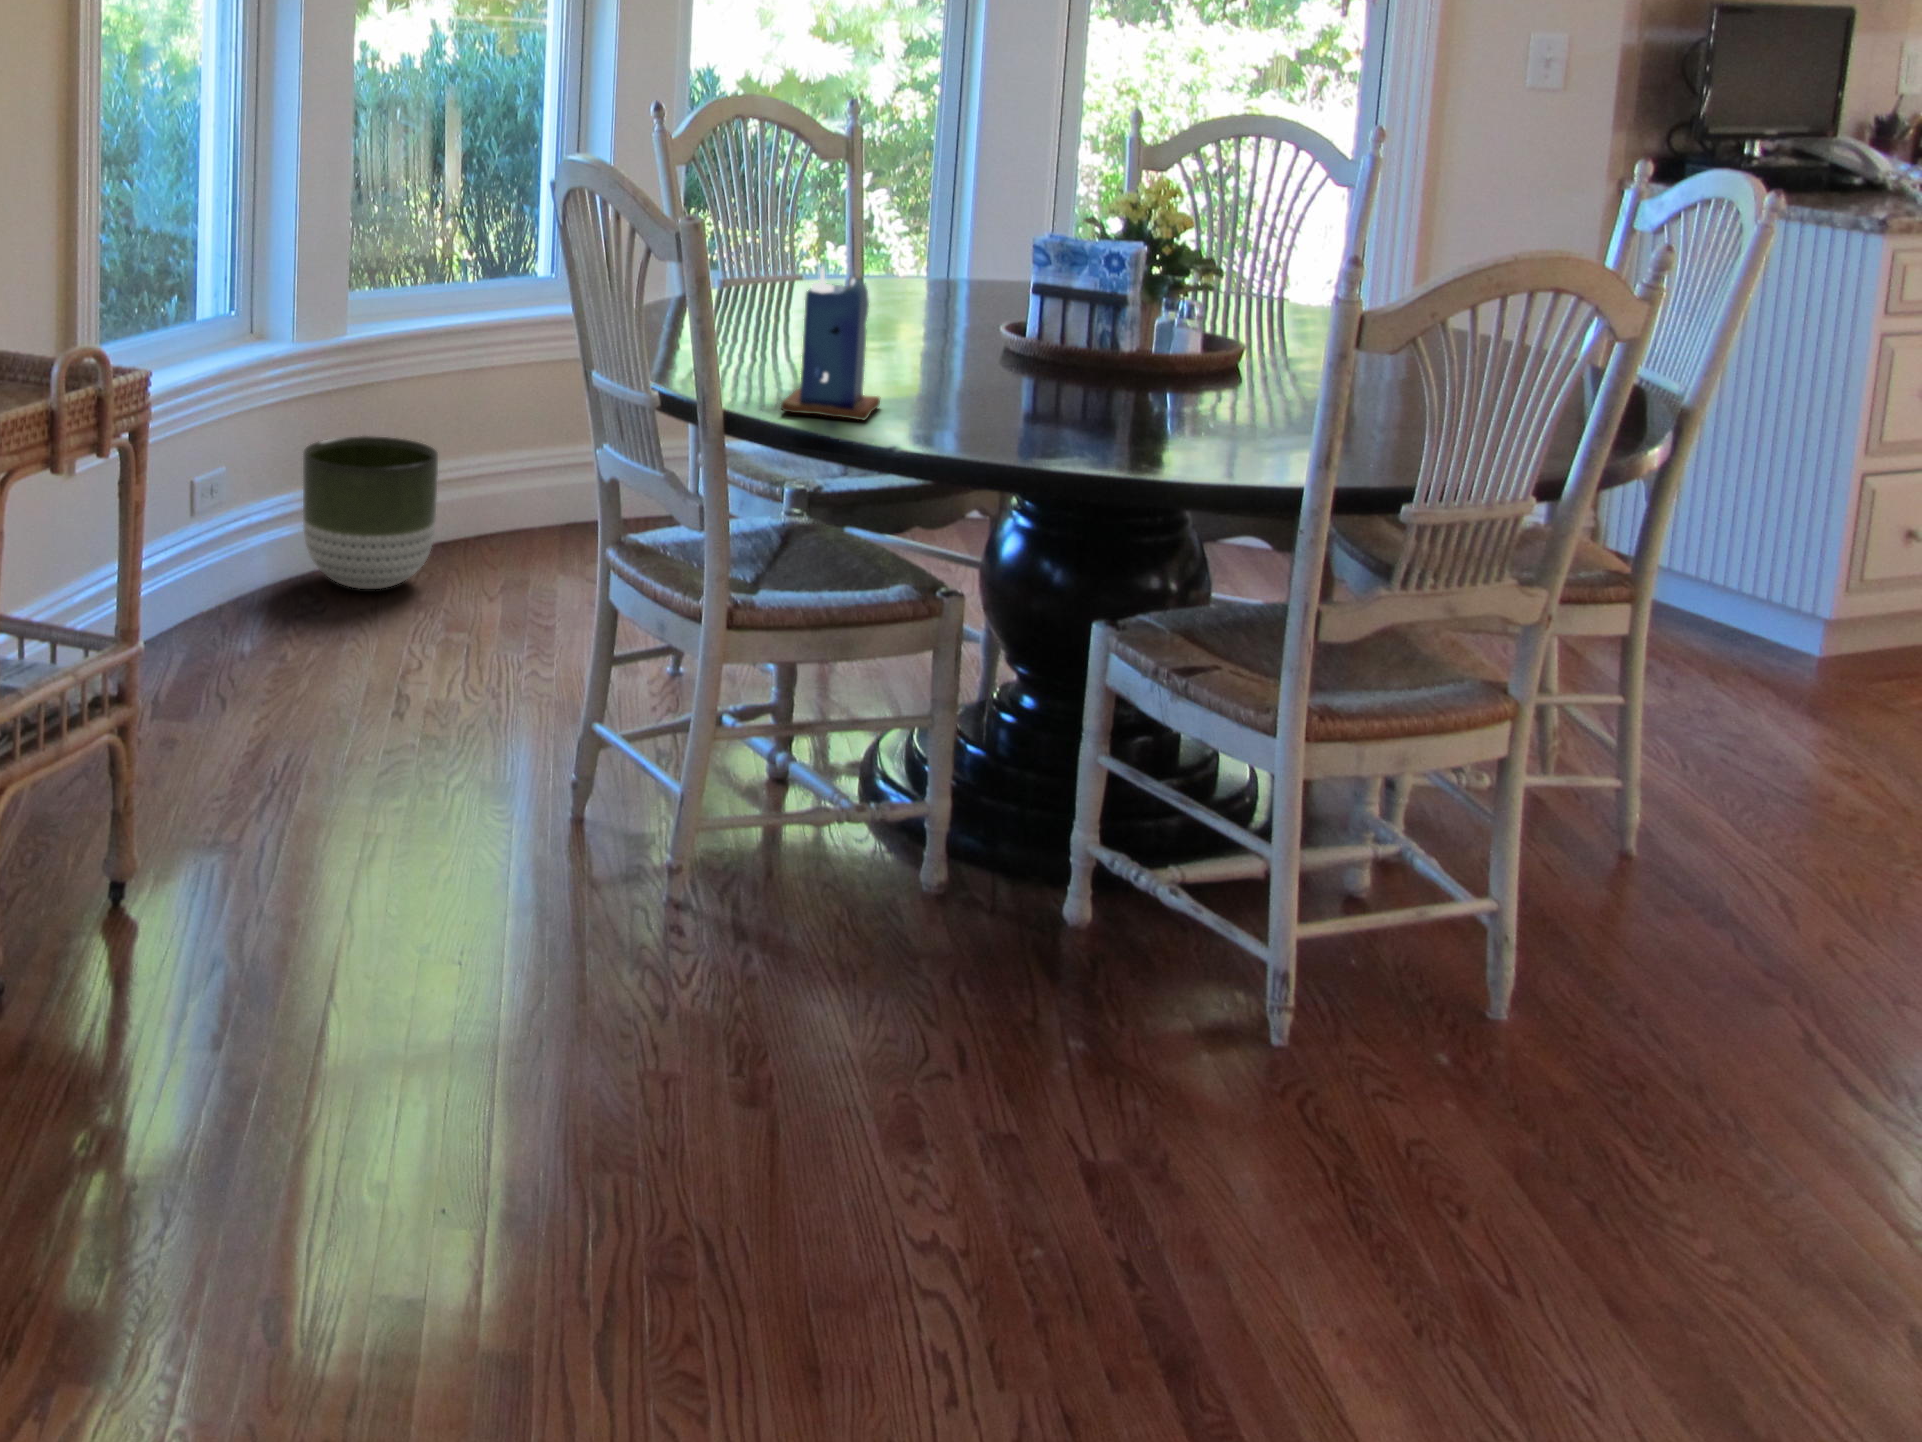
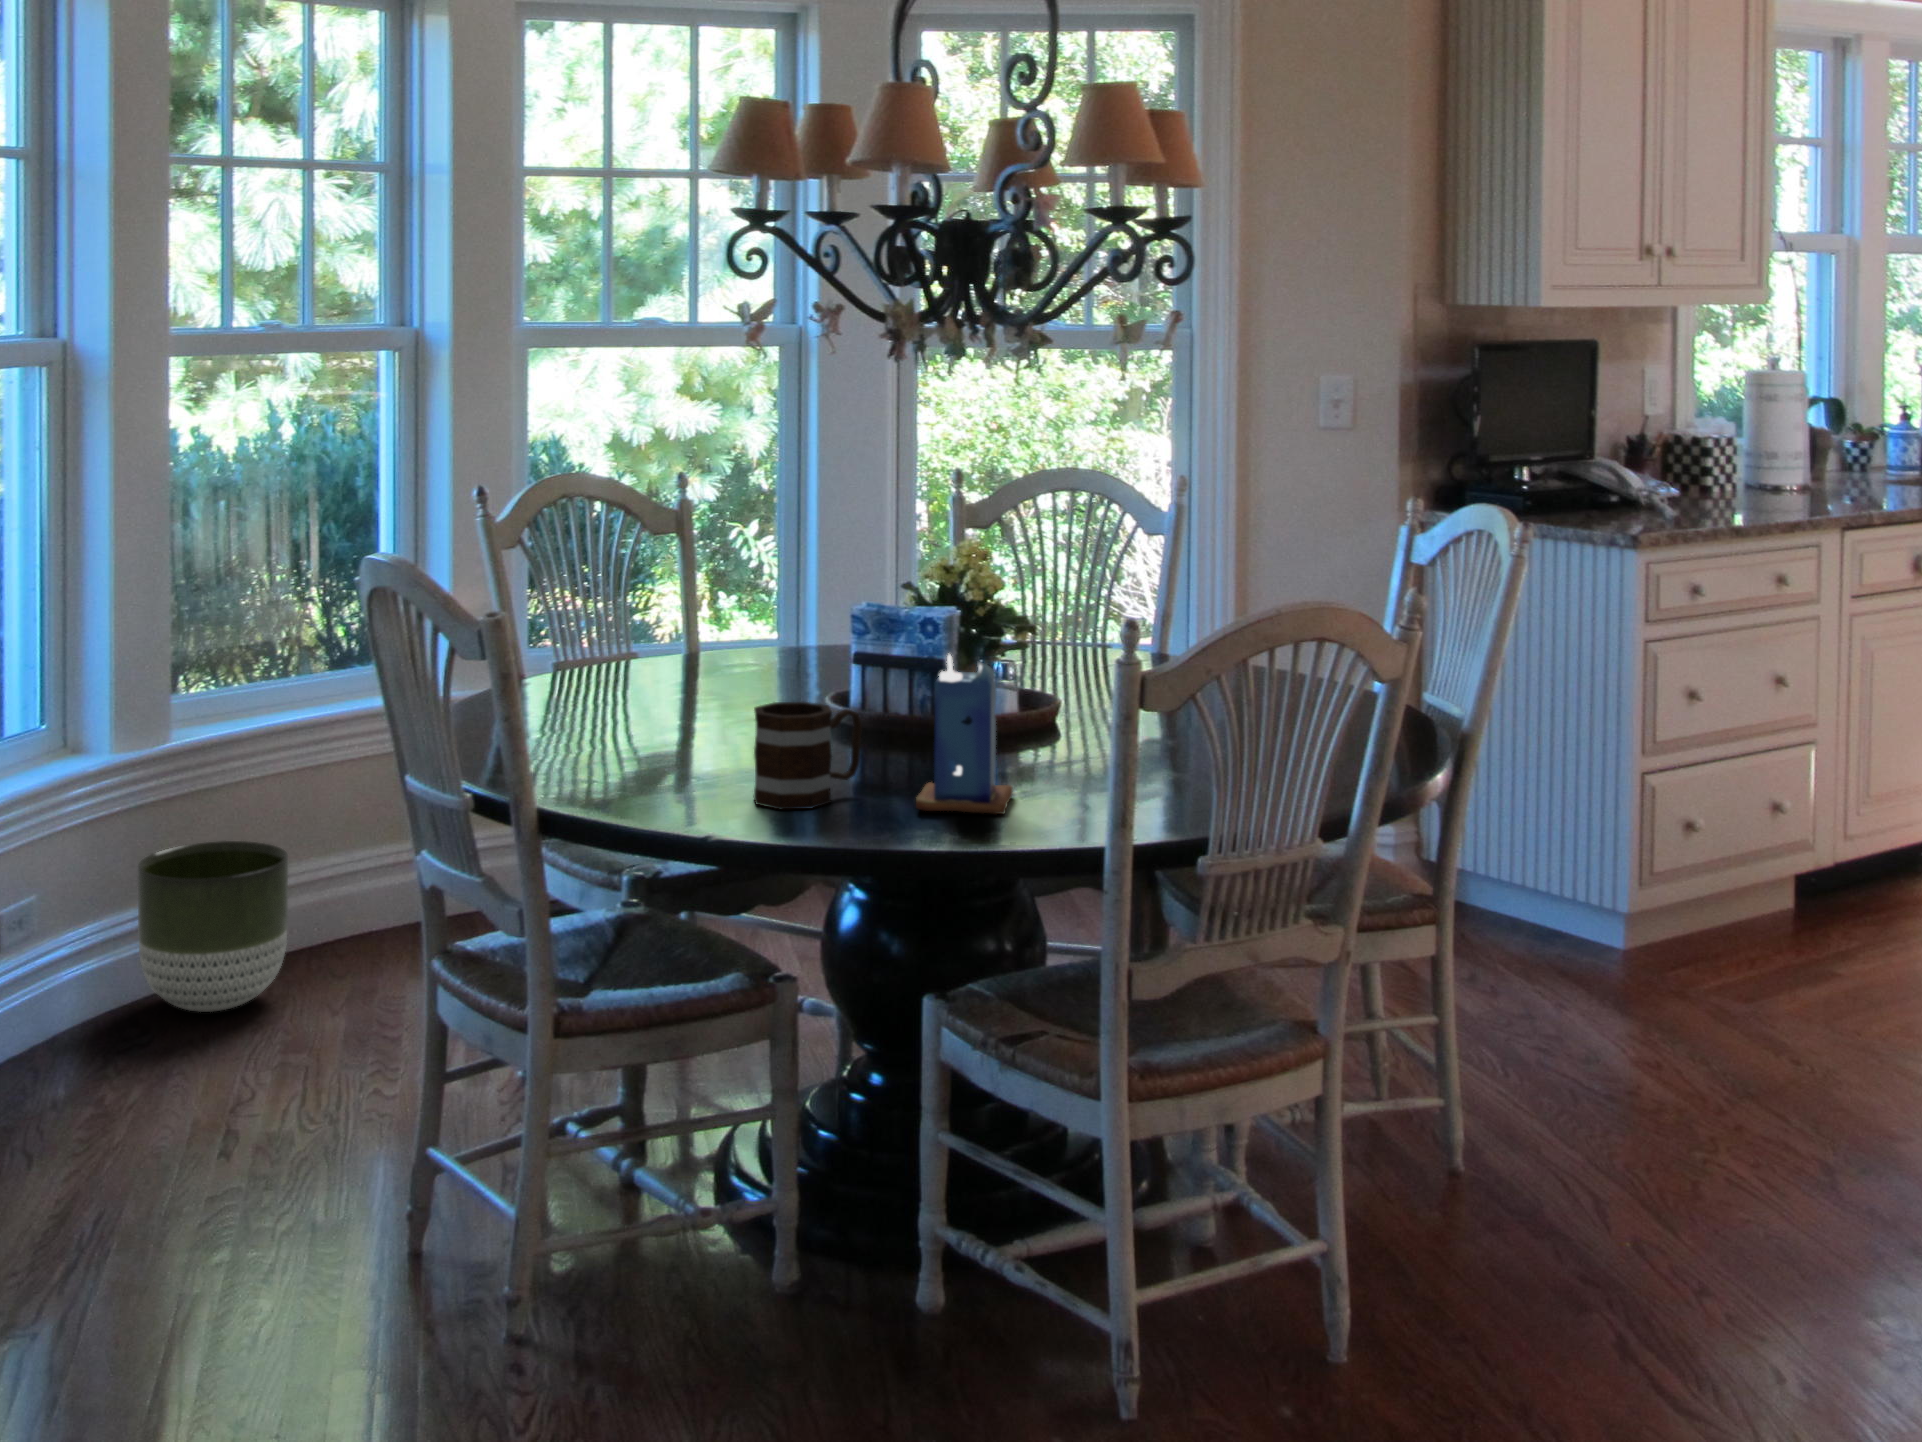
candle: present [781,267,880,420] -> present [916,654,1013,814]
mug: none [933,328,1046,433] -> present [753,702,862,809]

